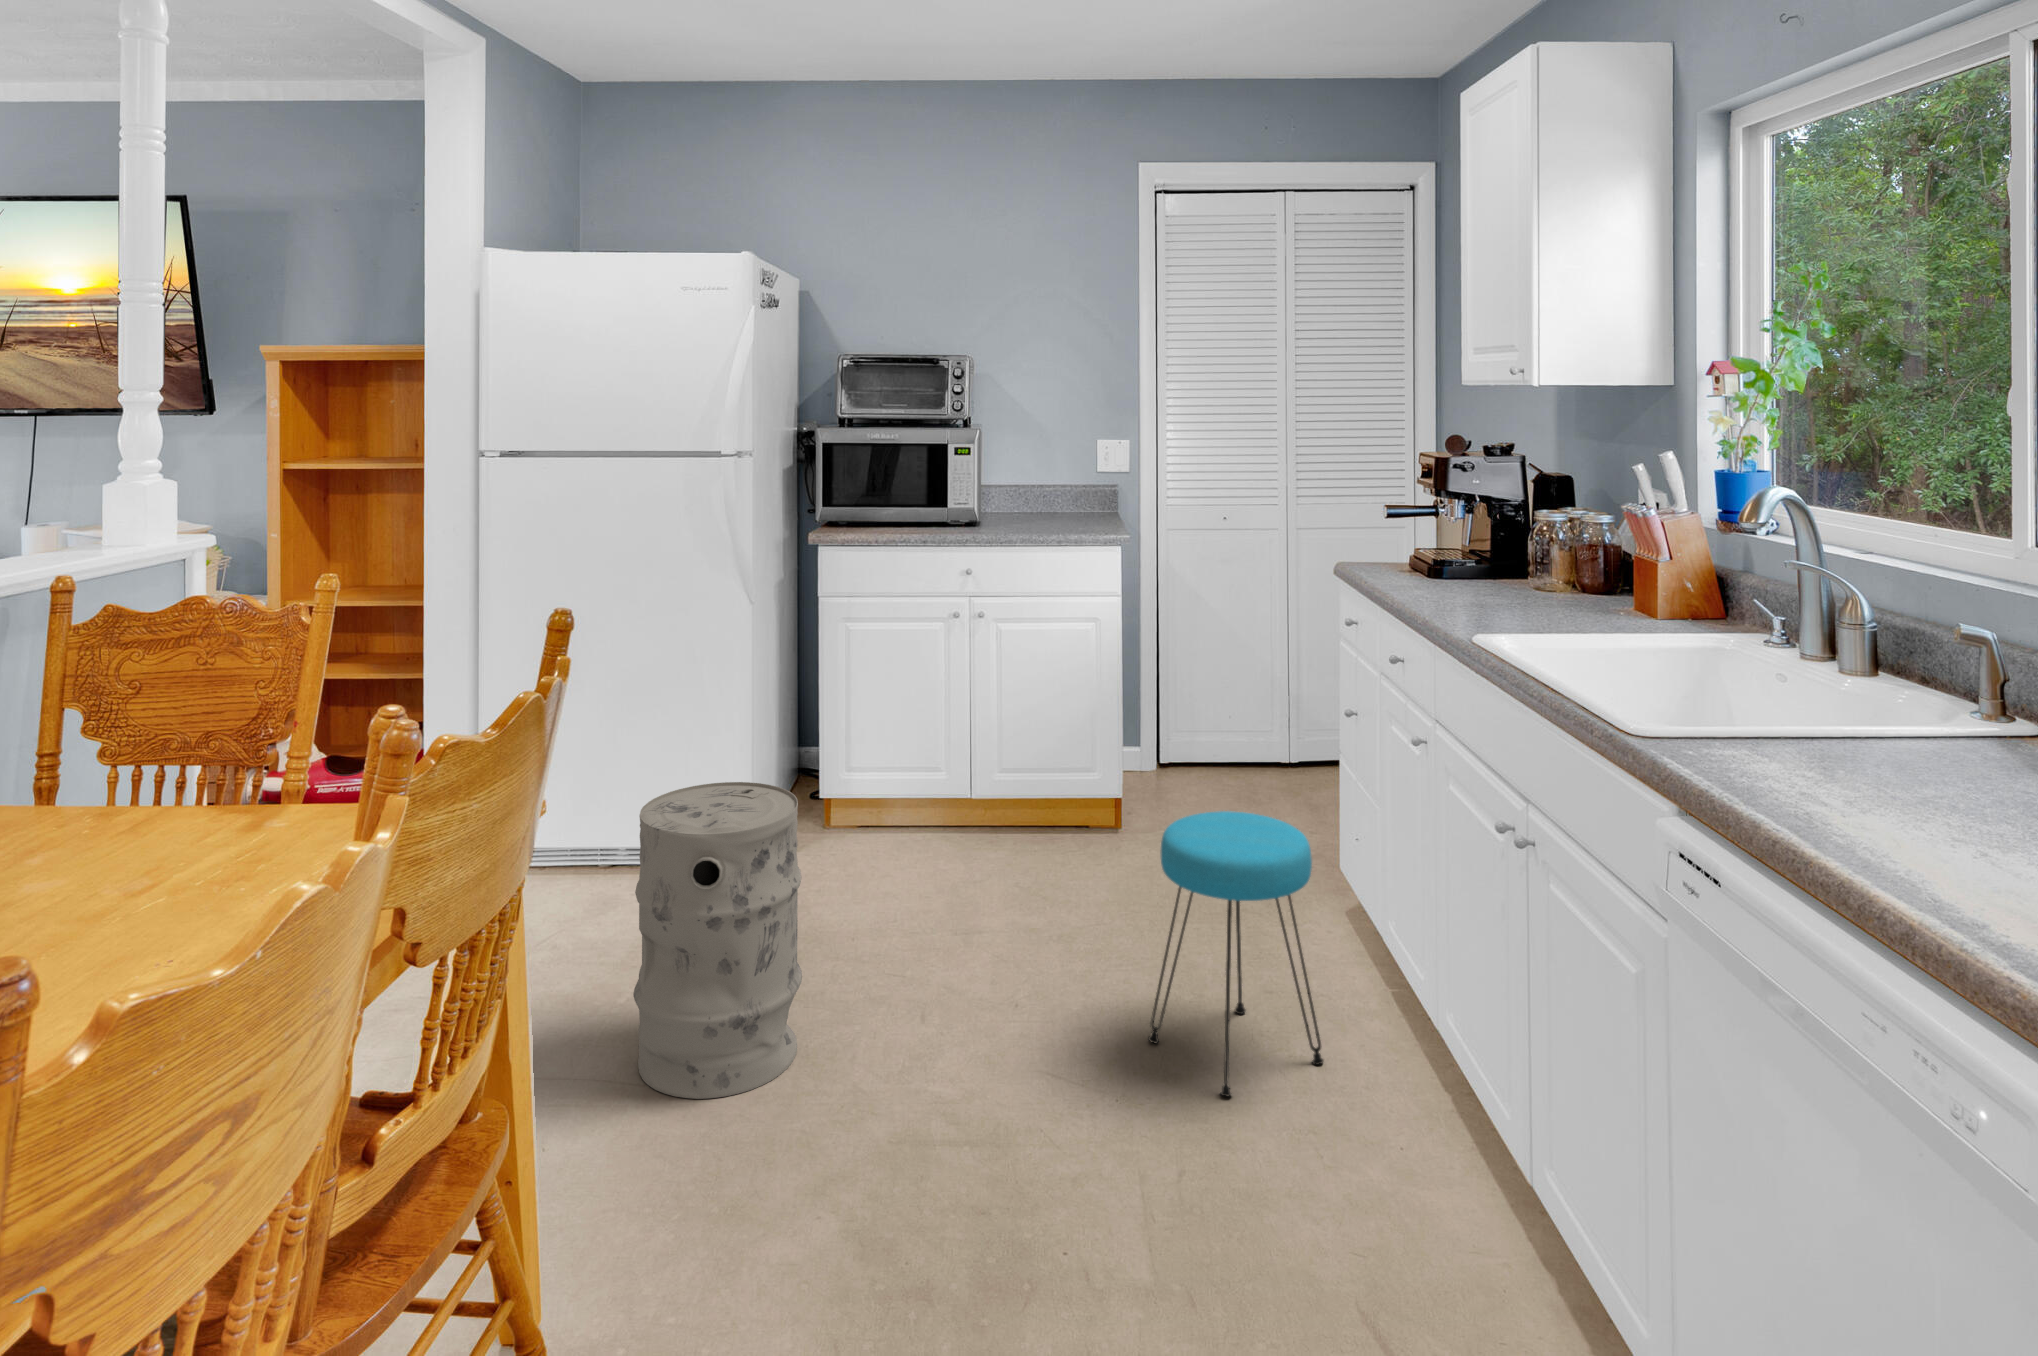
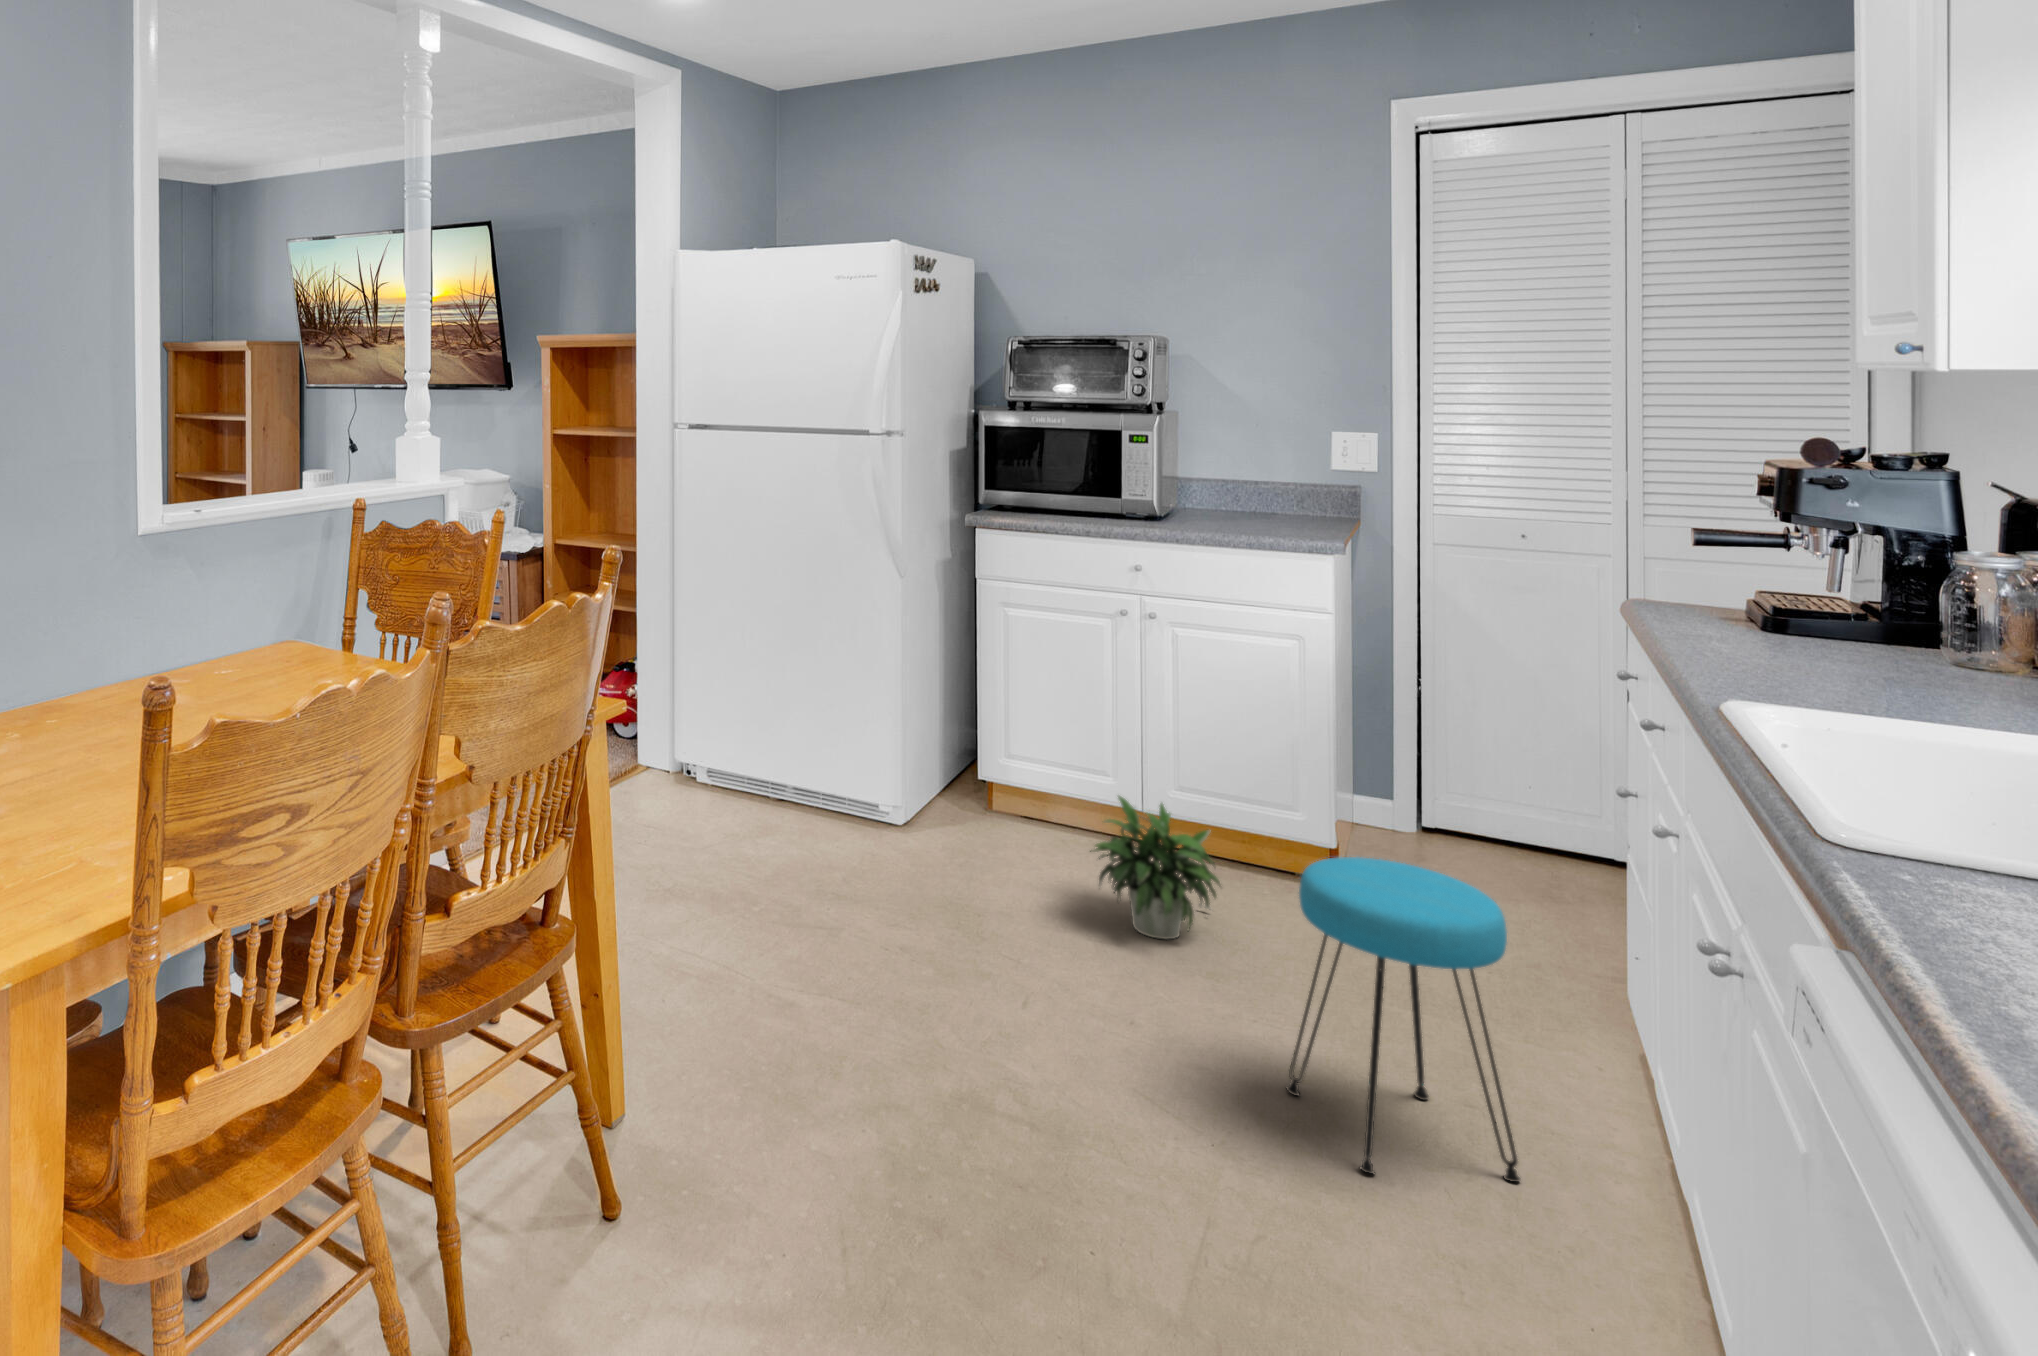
trash can: present [633,782,802,1099] -> none [759,730,909,1009]
potted plant: none [946,792,1058,926] -> present [1093,796,1220,939]

